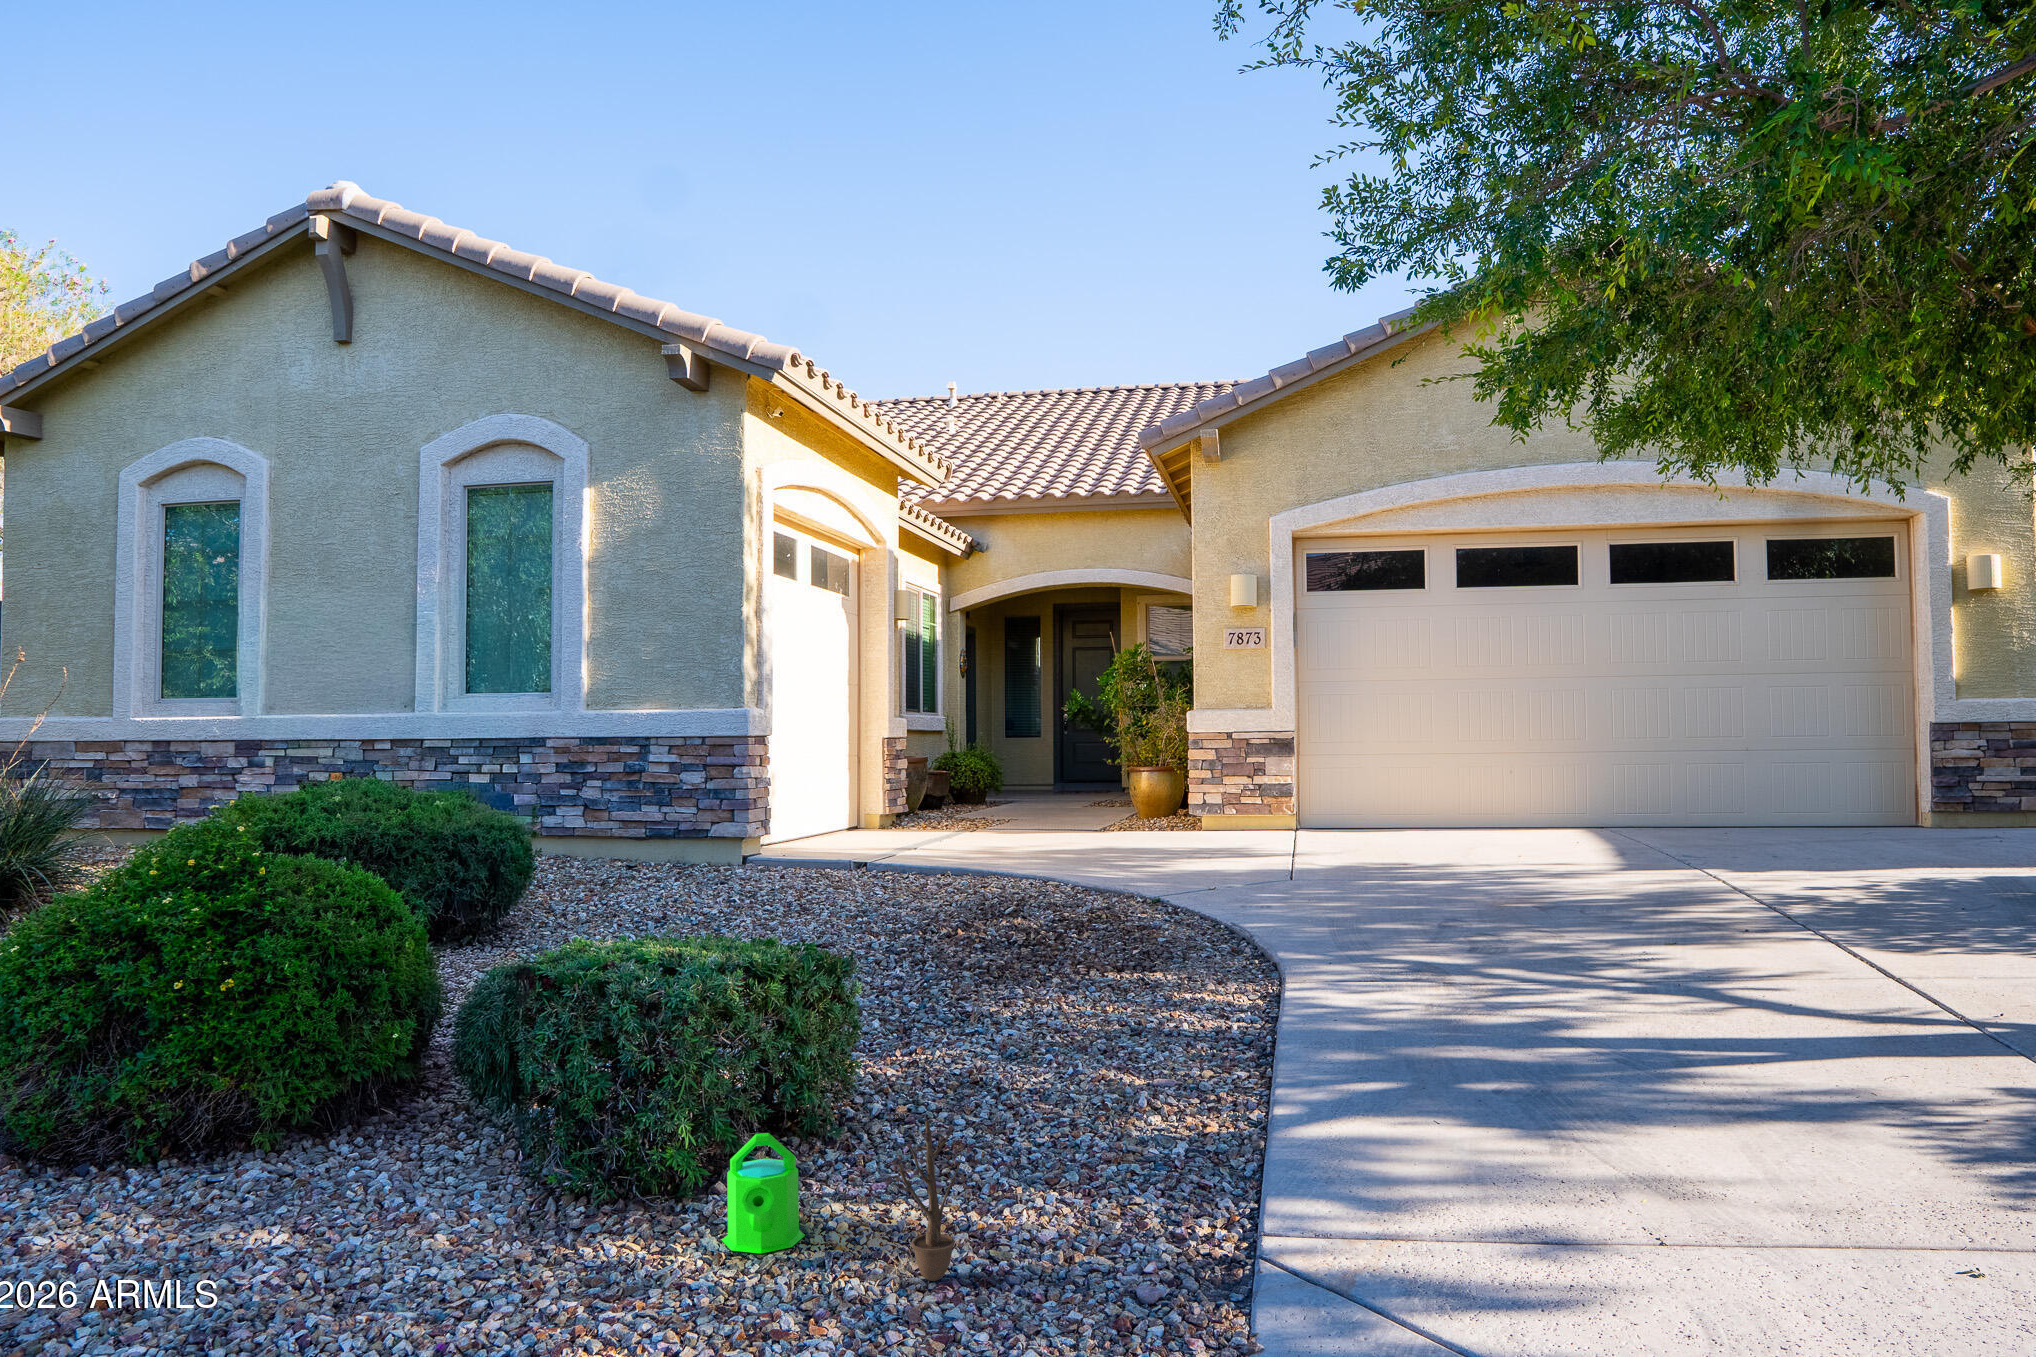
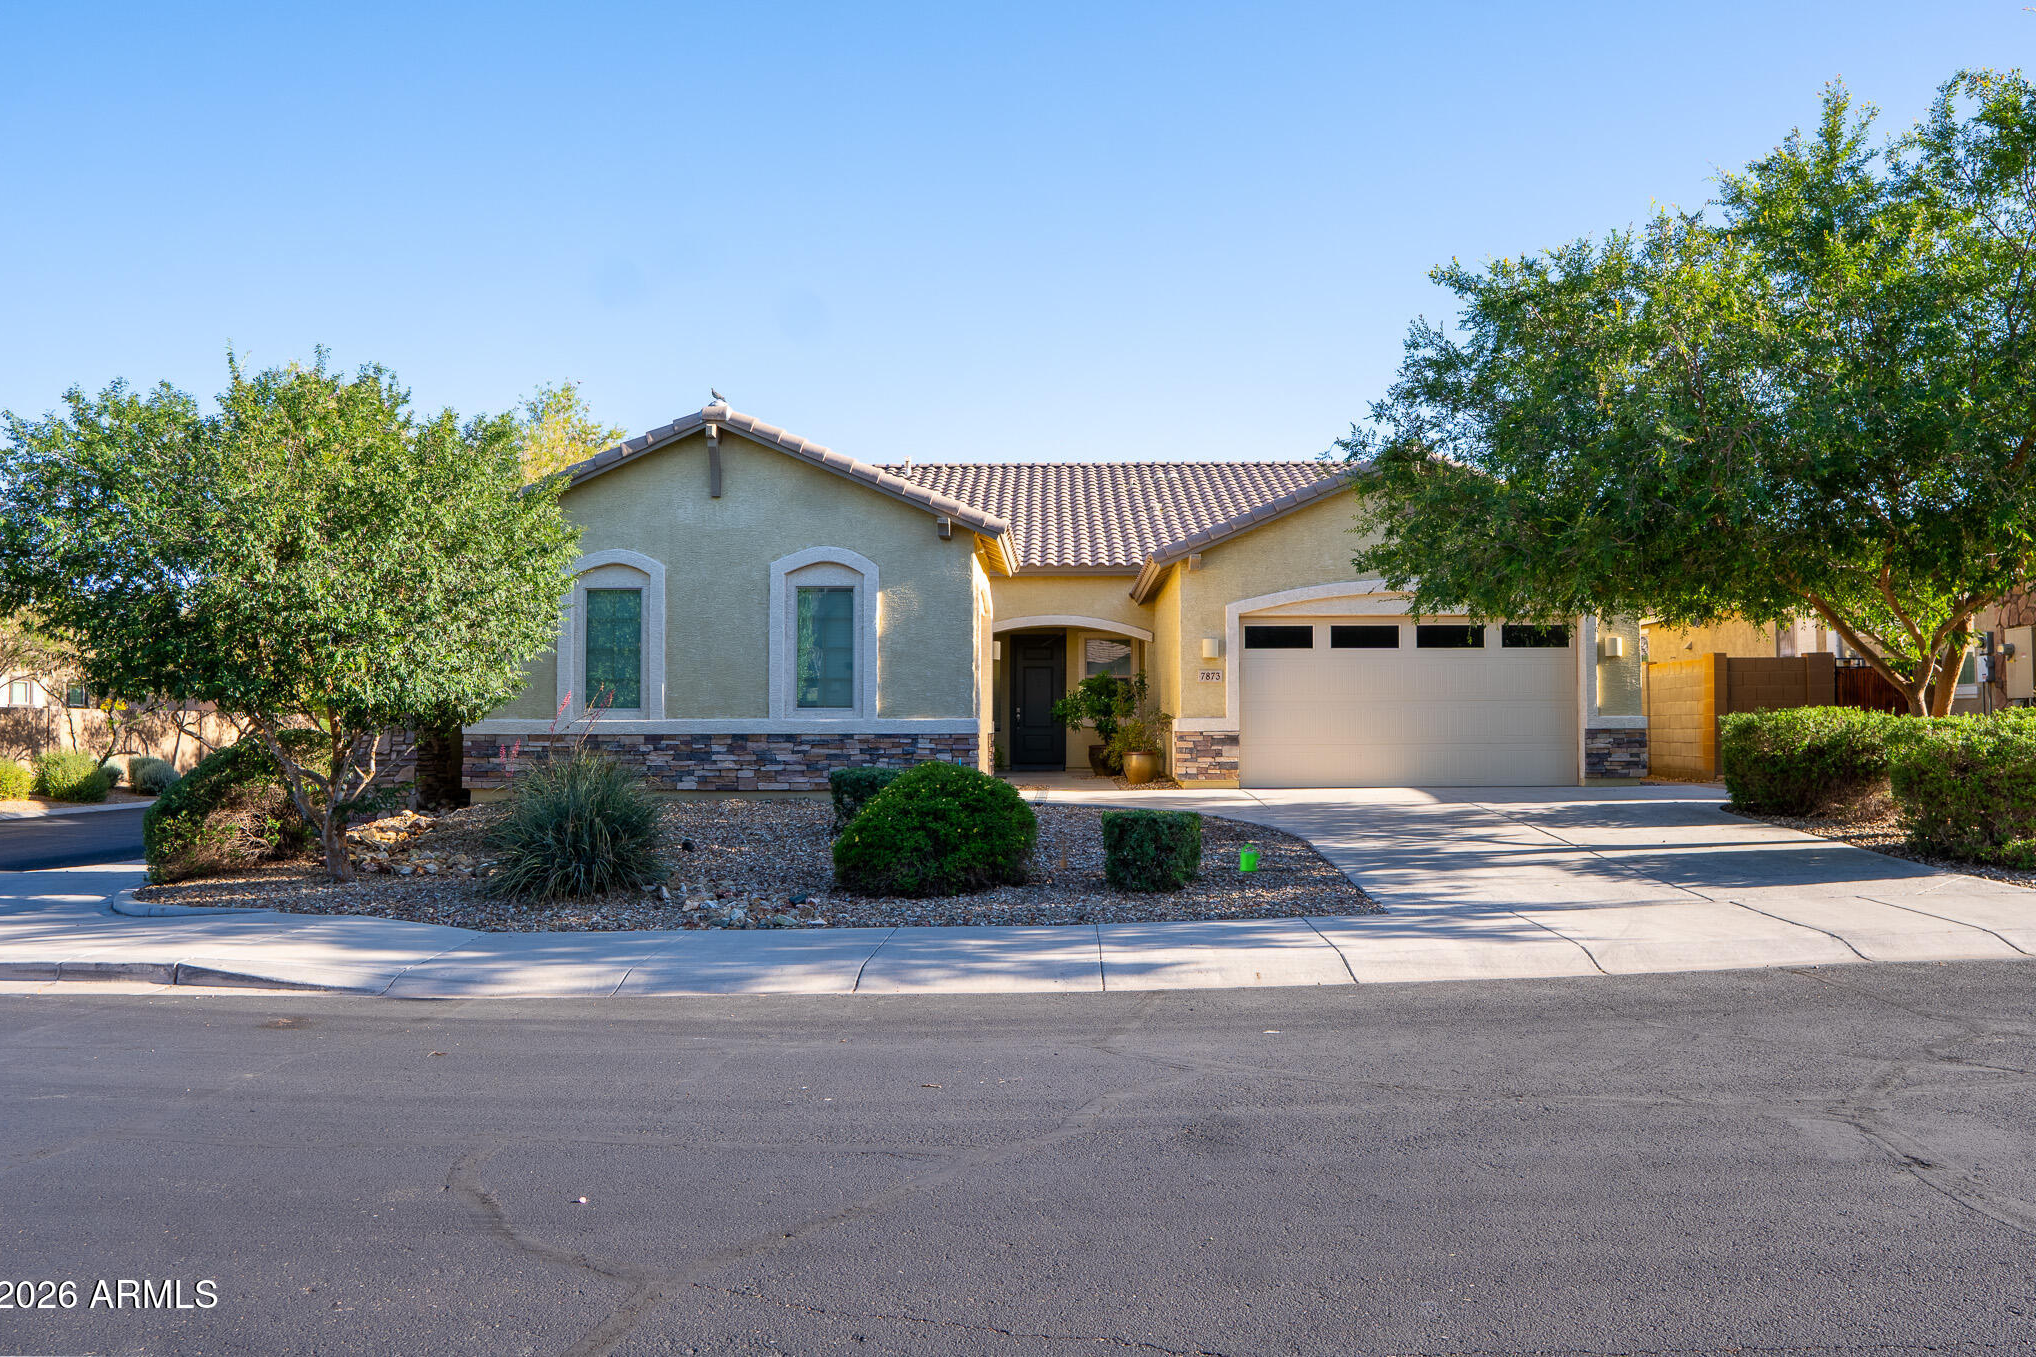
decorative plant: present [867,1121,979,1282] -> present [1054,834,1073,869]

